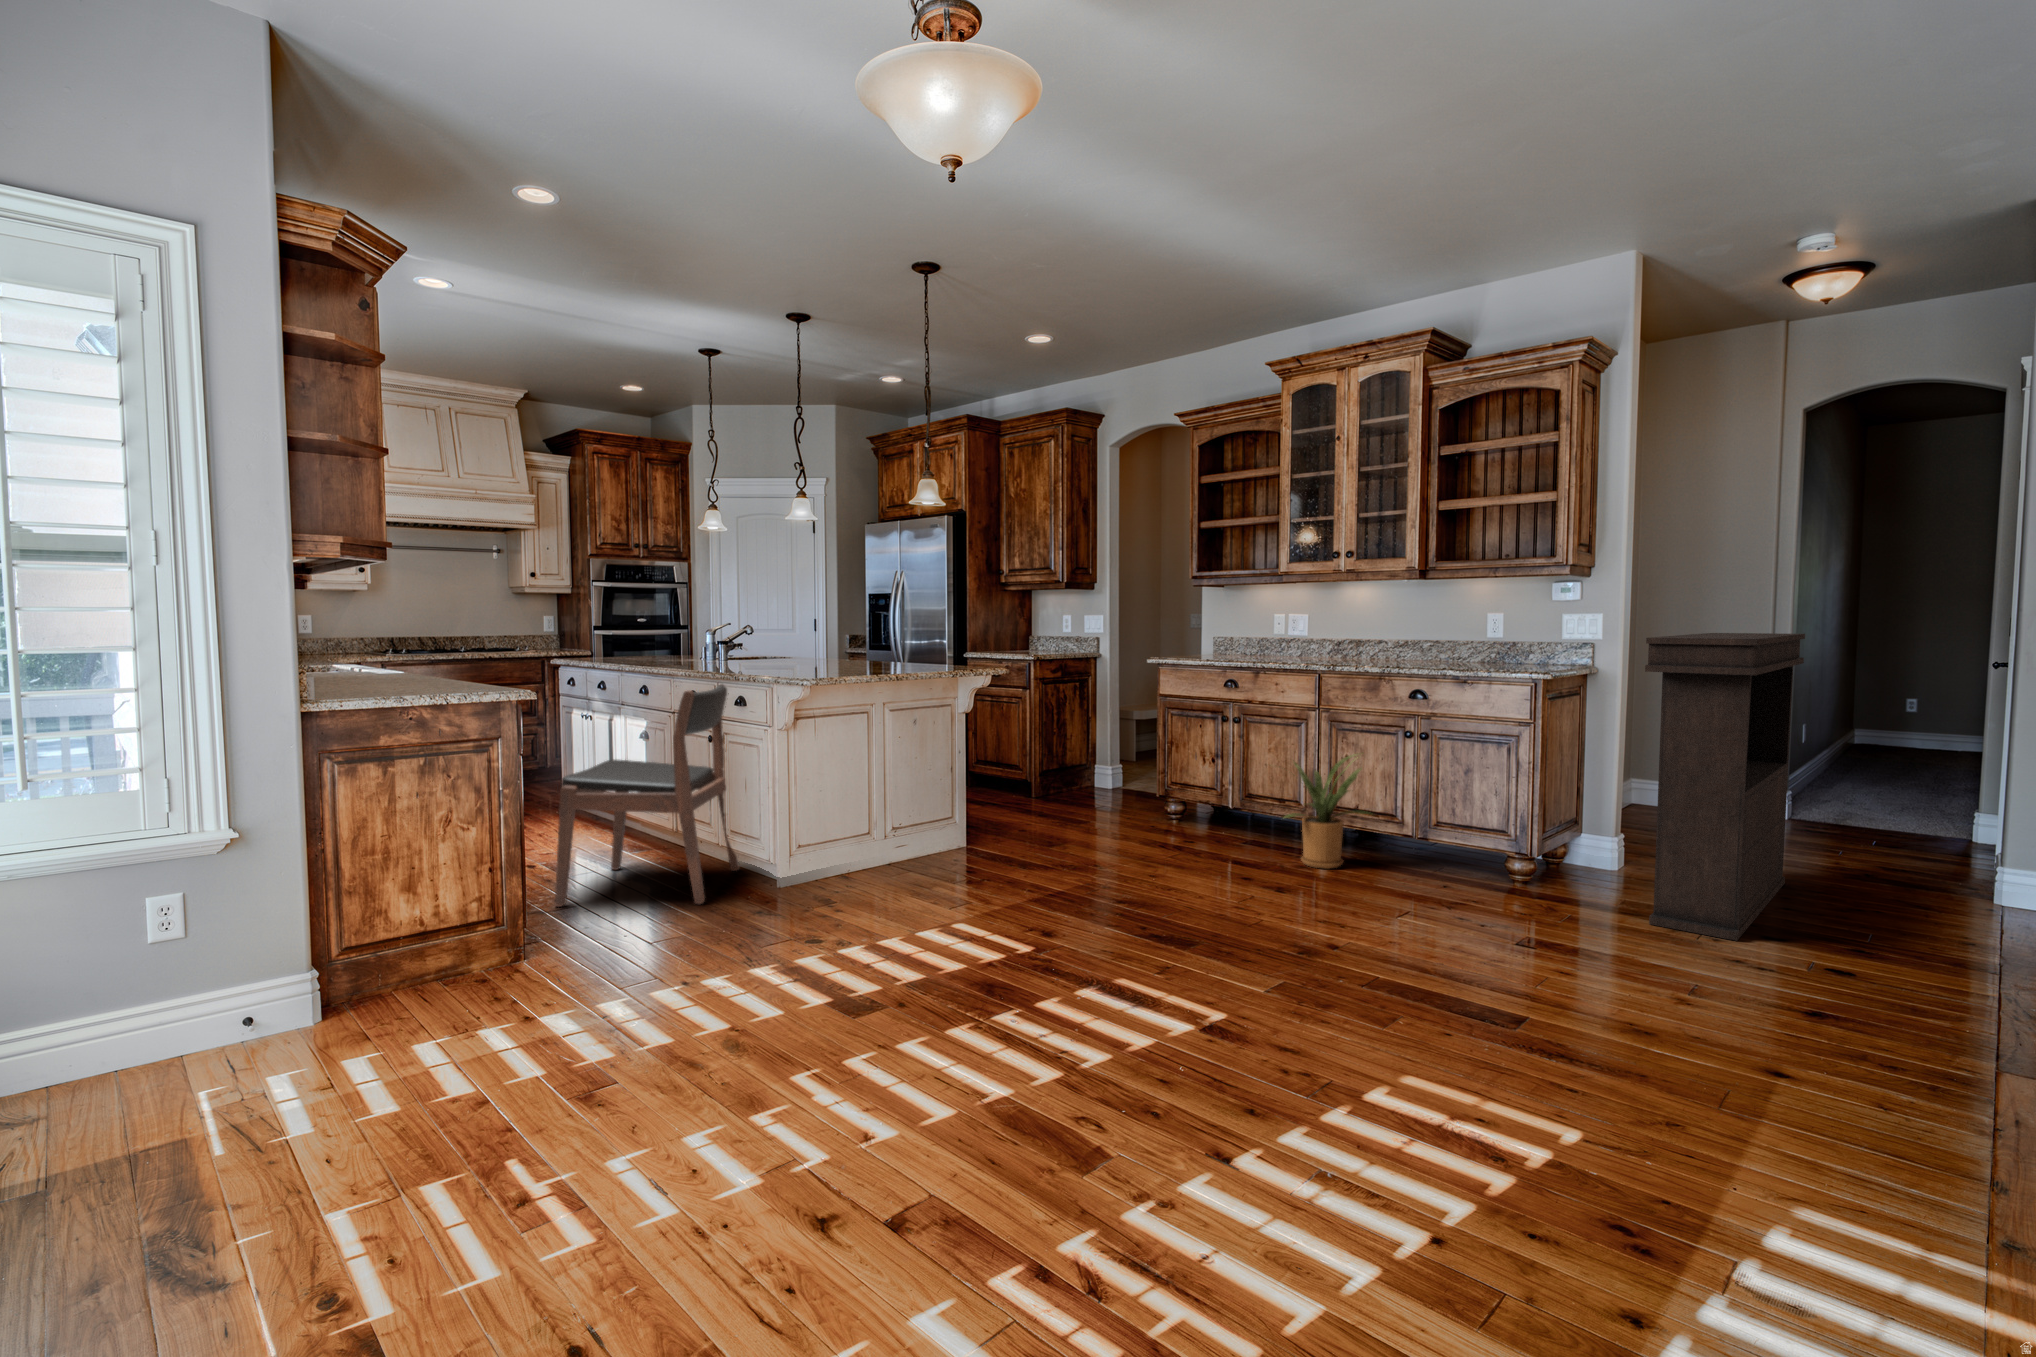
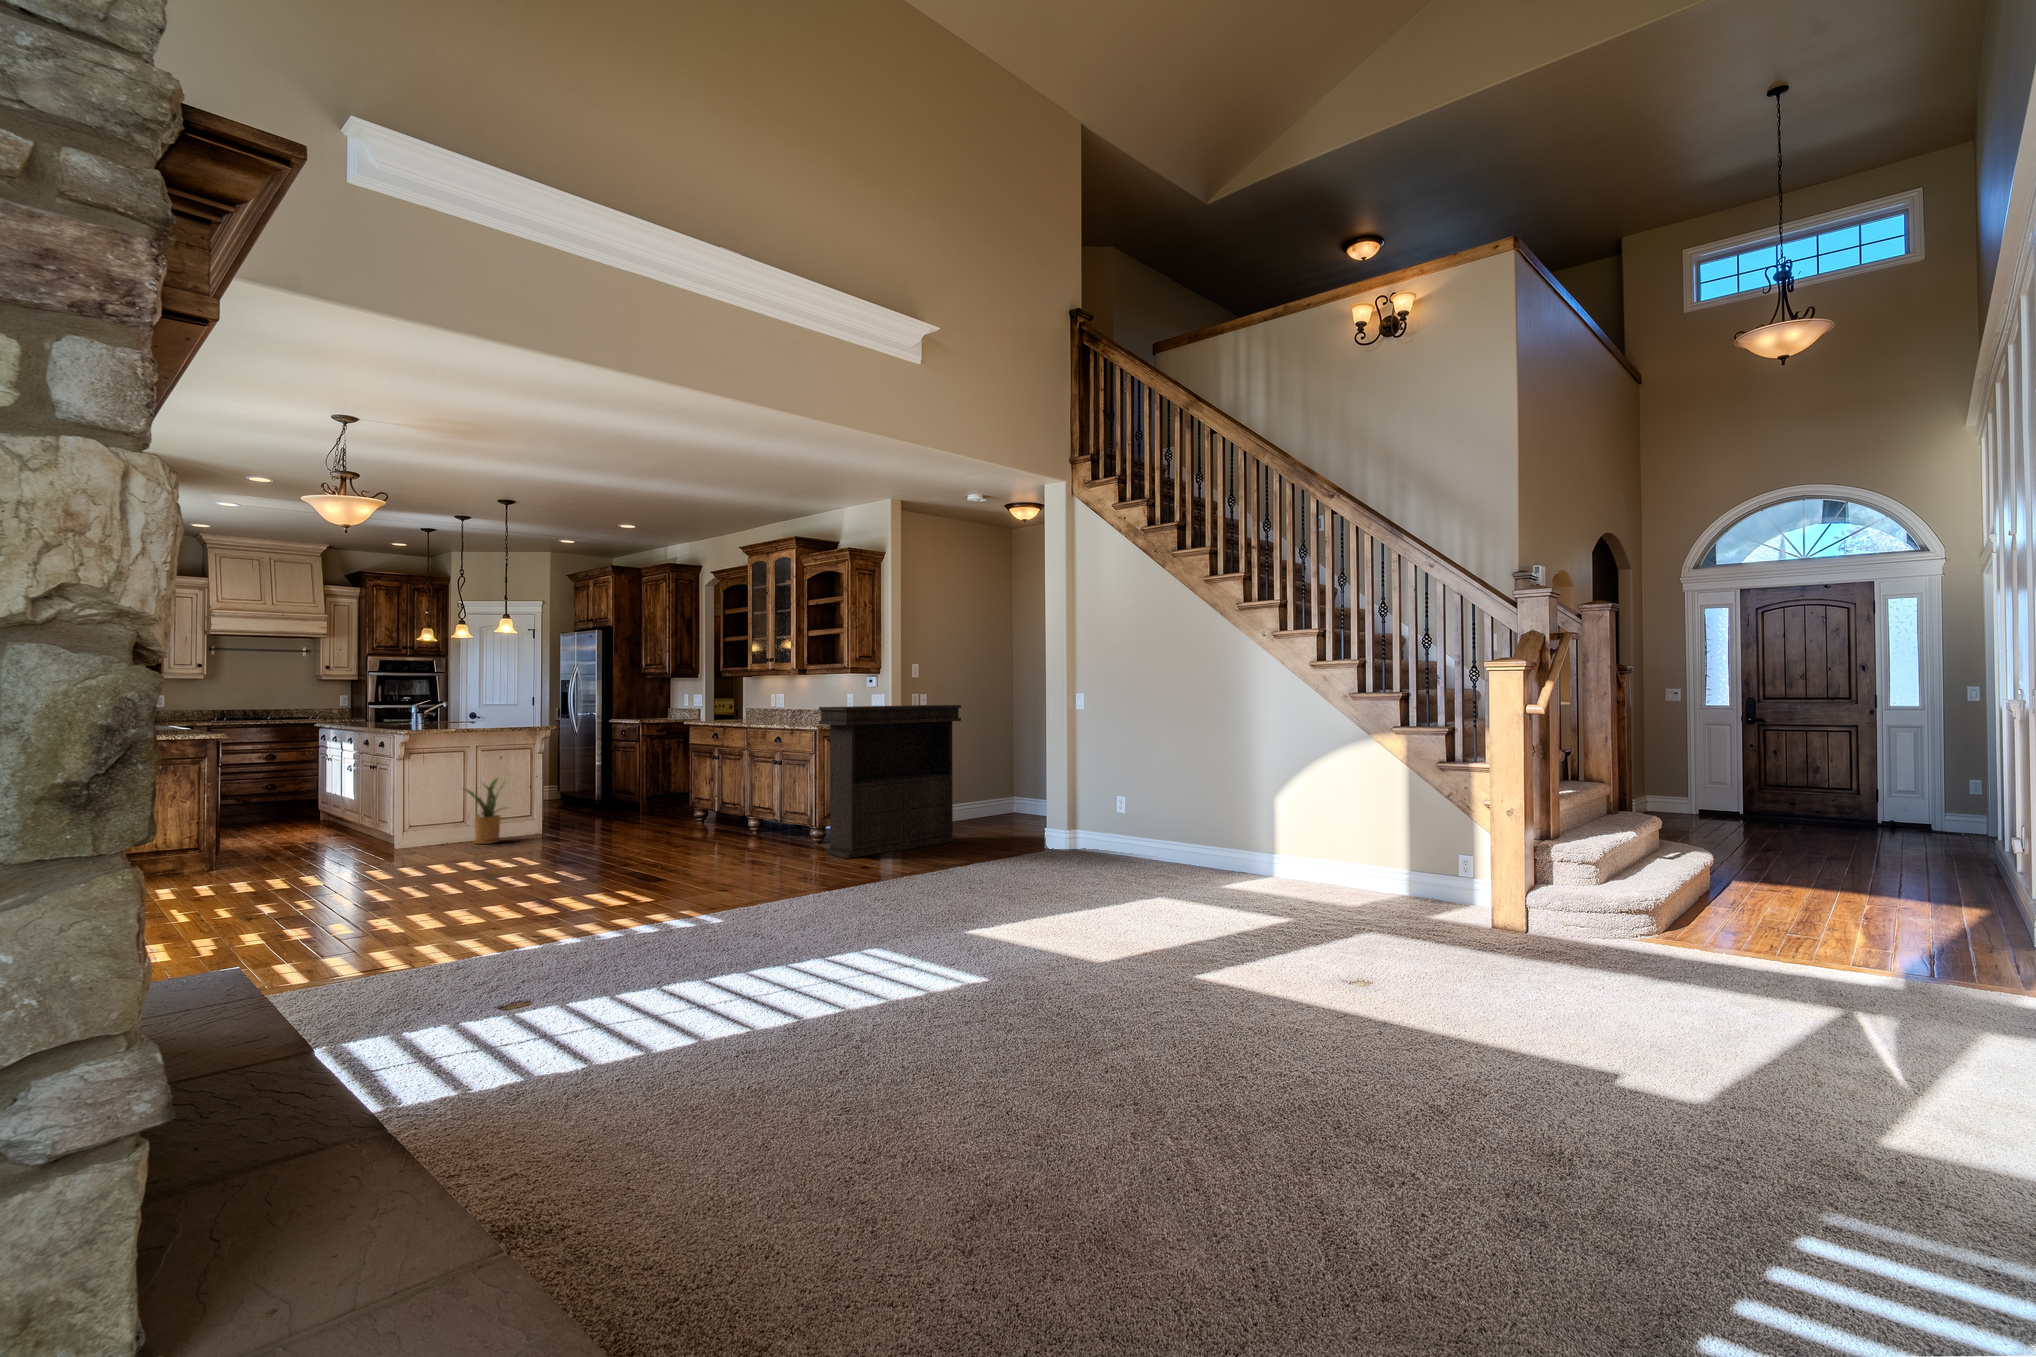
dining chair: present [555,684,739,907] -> none [254,733,383,855]
house plant: present [1285,755,1371,869] -> present [464,778,506,844]

